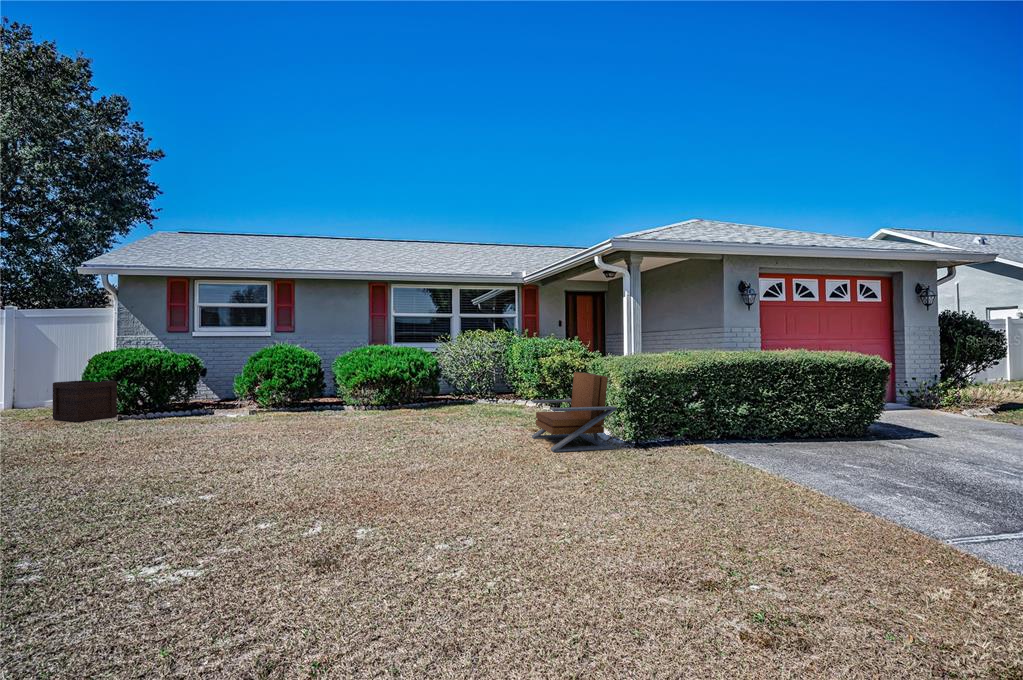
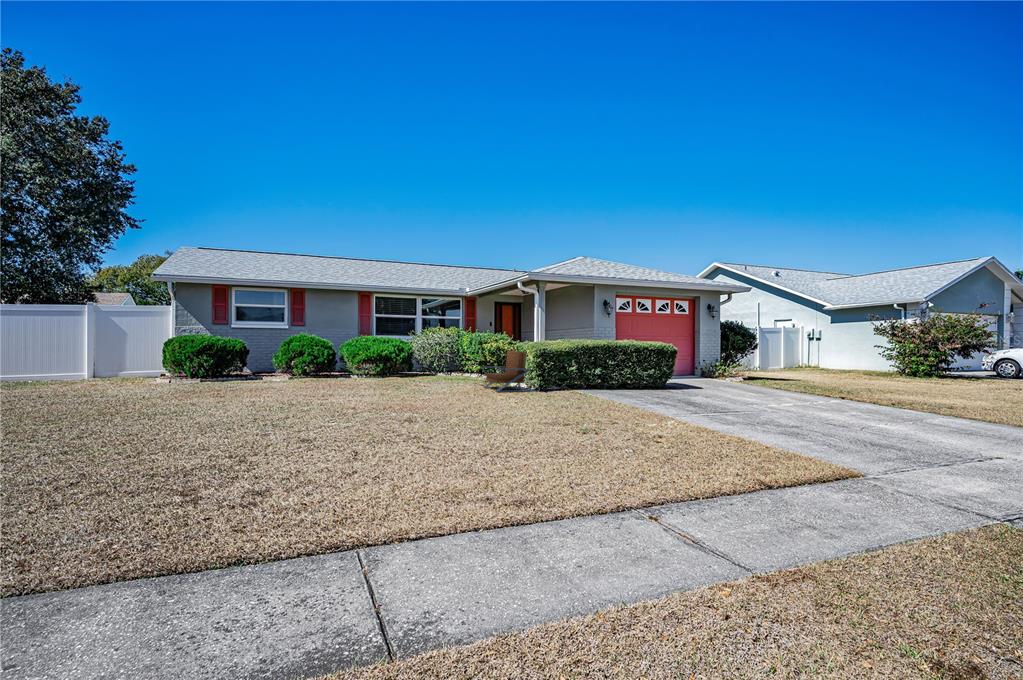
wooden crate: present [53,380,117,422] -> none [157,355,199,382]

